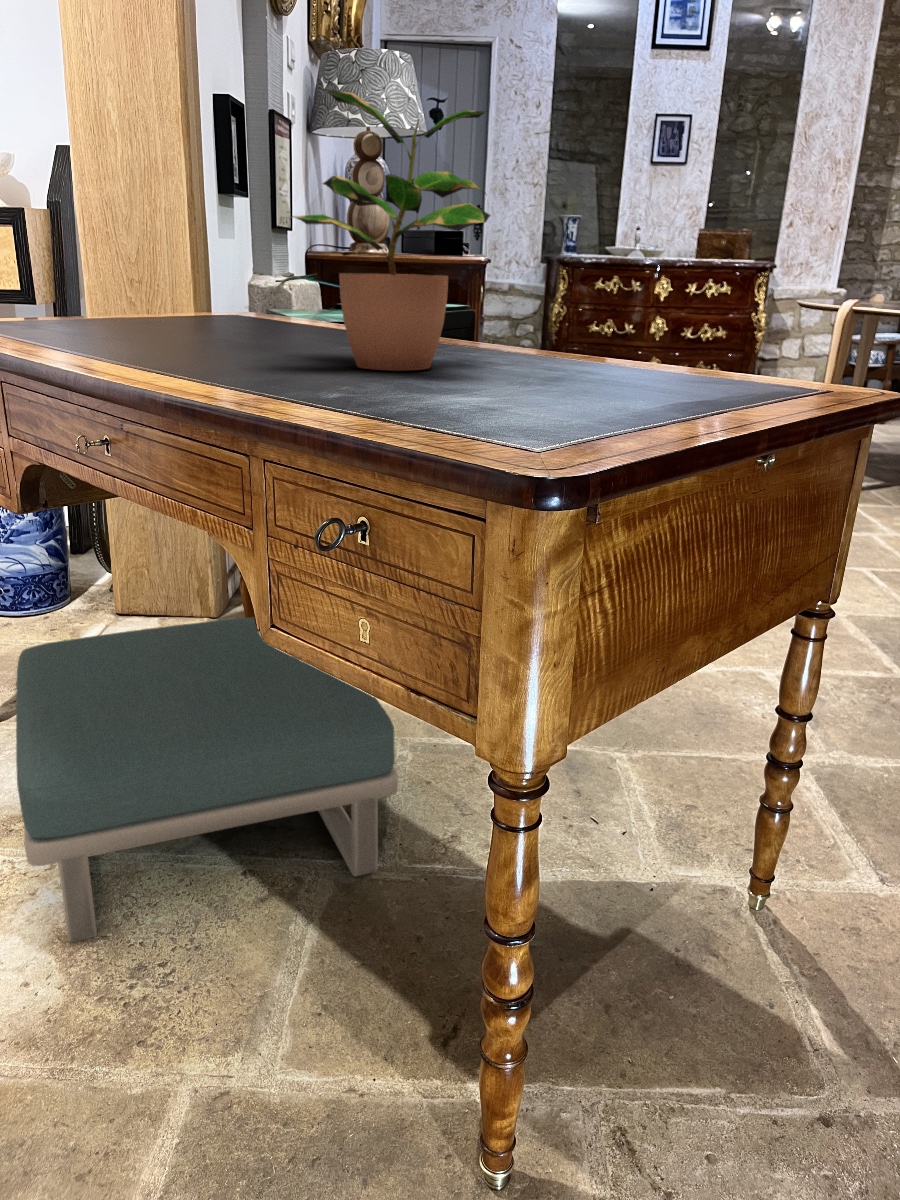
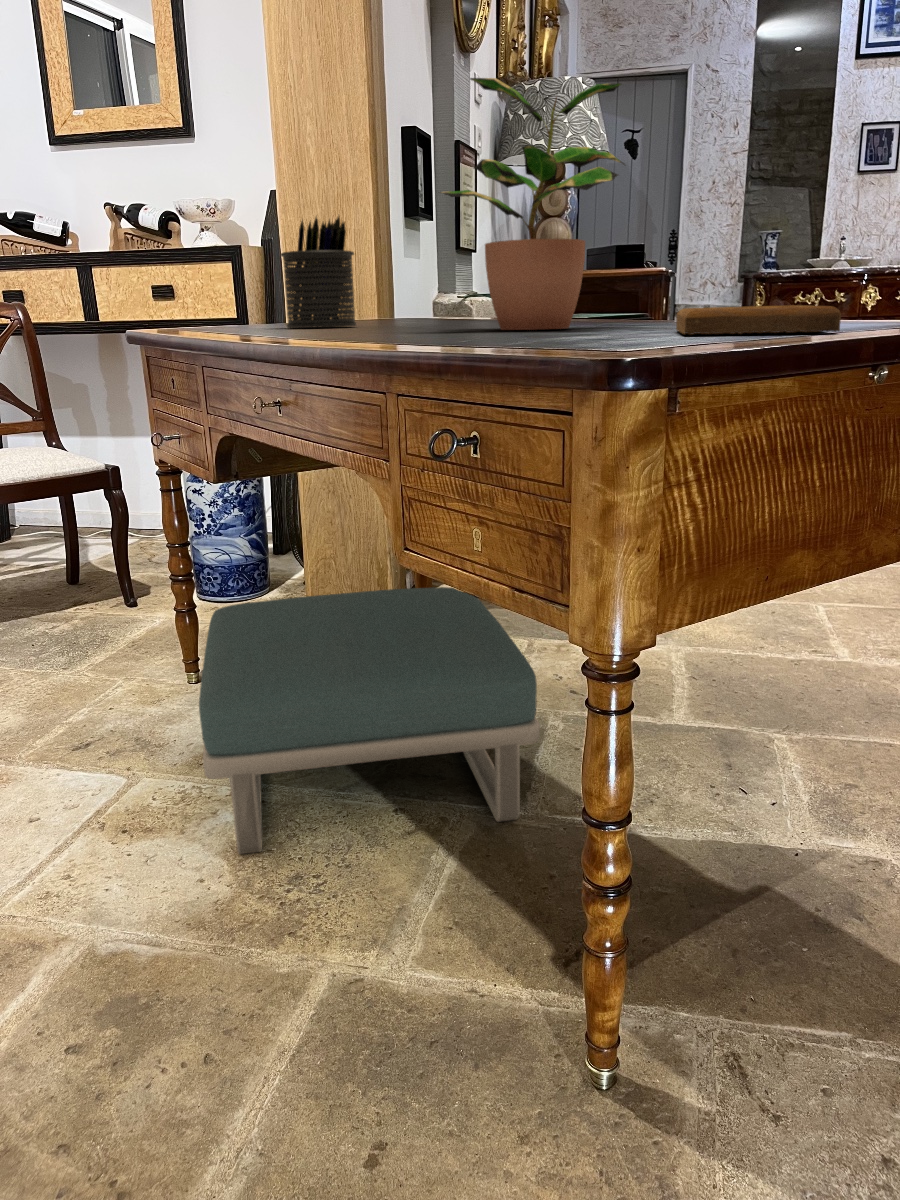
pen holder: none [89,207,180,335] -> present [281,216,356,328]
picture frame: none [553,366,735,416] -> present [676,305,841,335]

